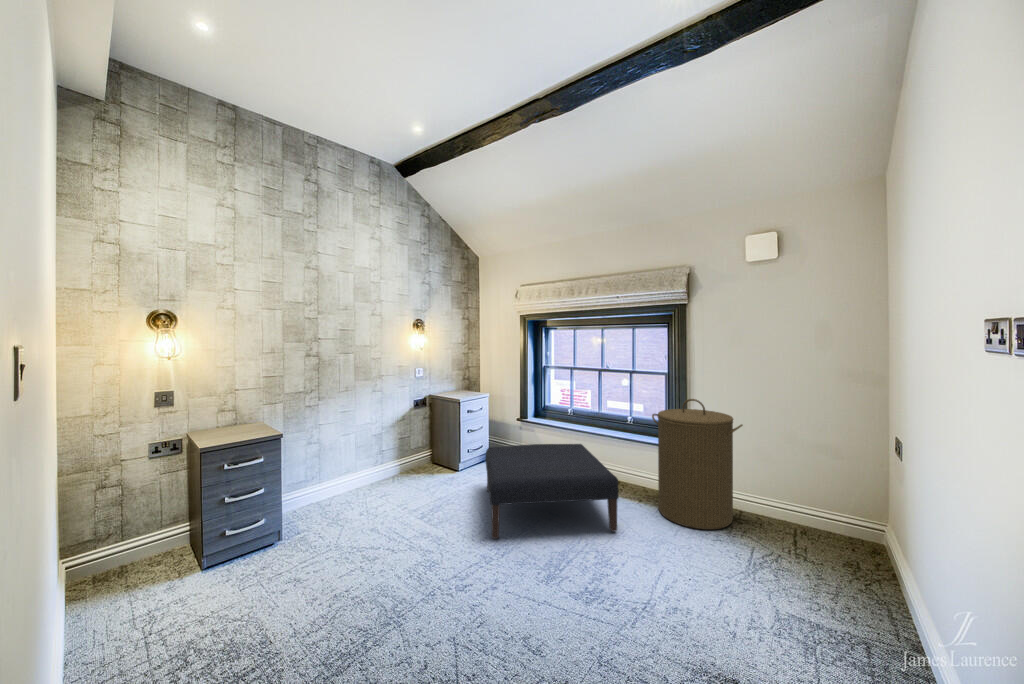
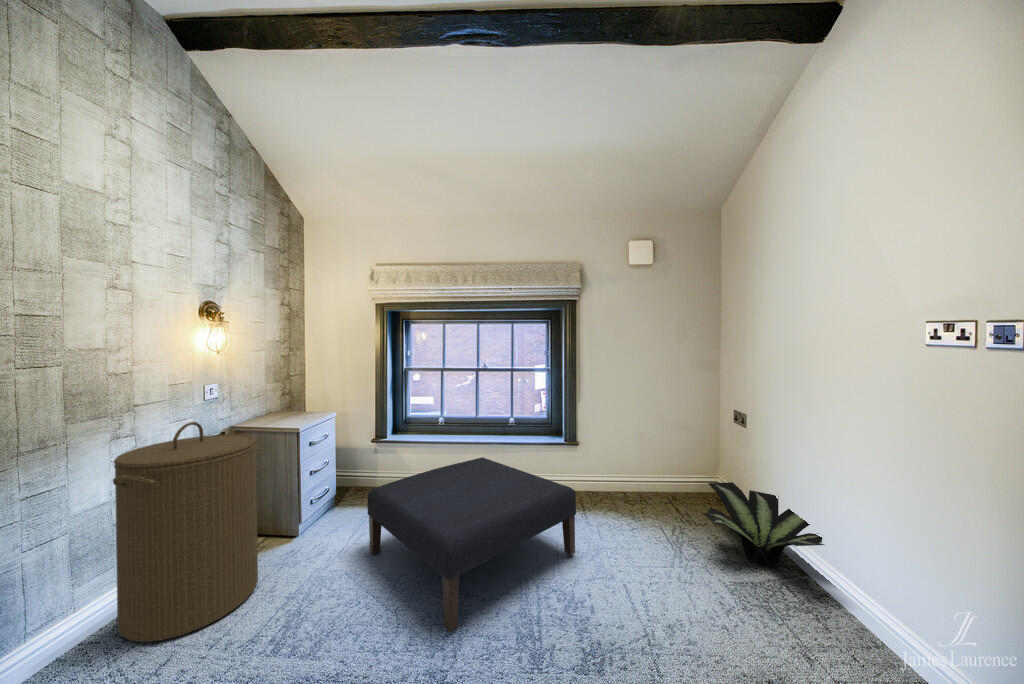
laundry hamper: present [652,399,743,530] -> present [113,422,258,642]
potted plant: none [735,511,911,608] -> present [702,482,824,569]

